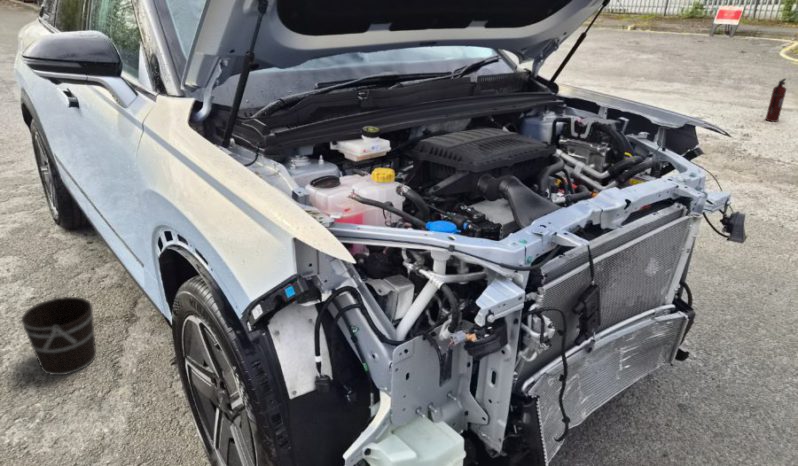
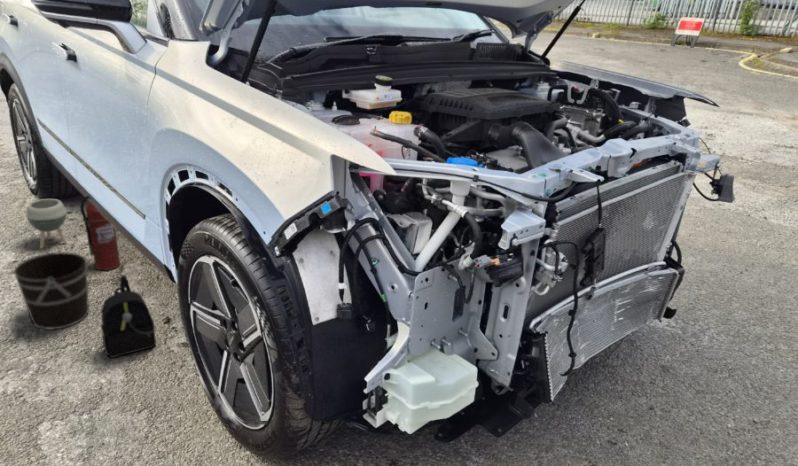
fire extinguisher: present [766,79,786,122] -> present [81,196,120,270]
planter: none [38,237,79,287] -> present [26,199,67,248]
backpack: none [104,323,160,405] -> present [101,275,156,358]

